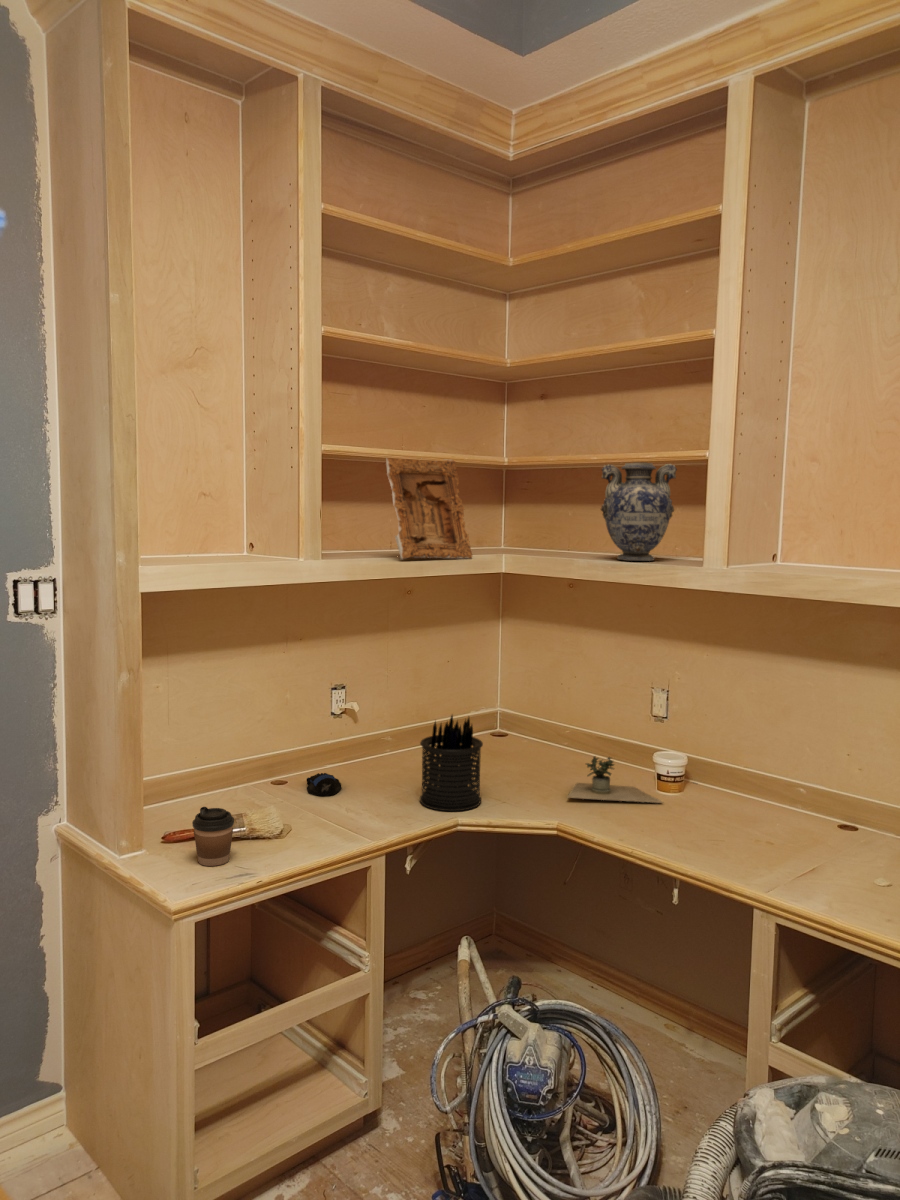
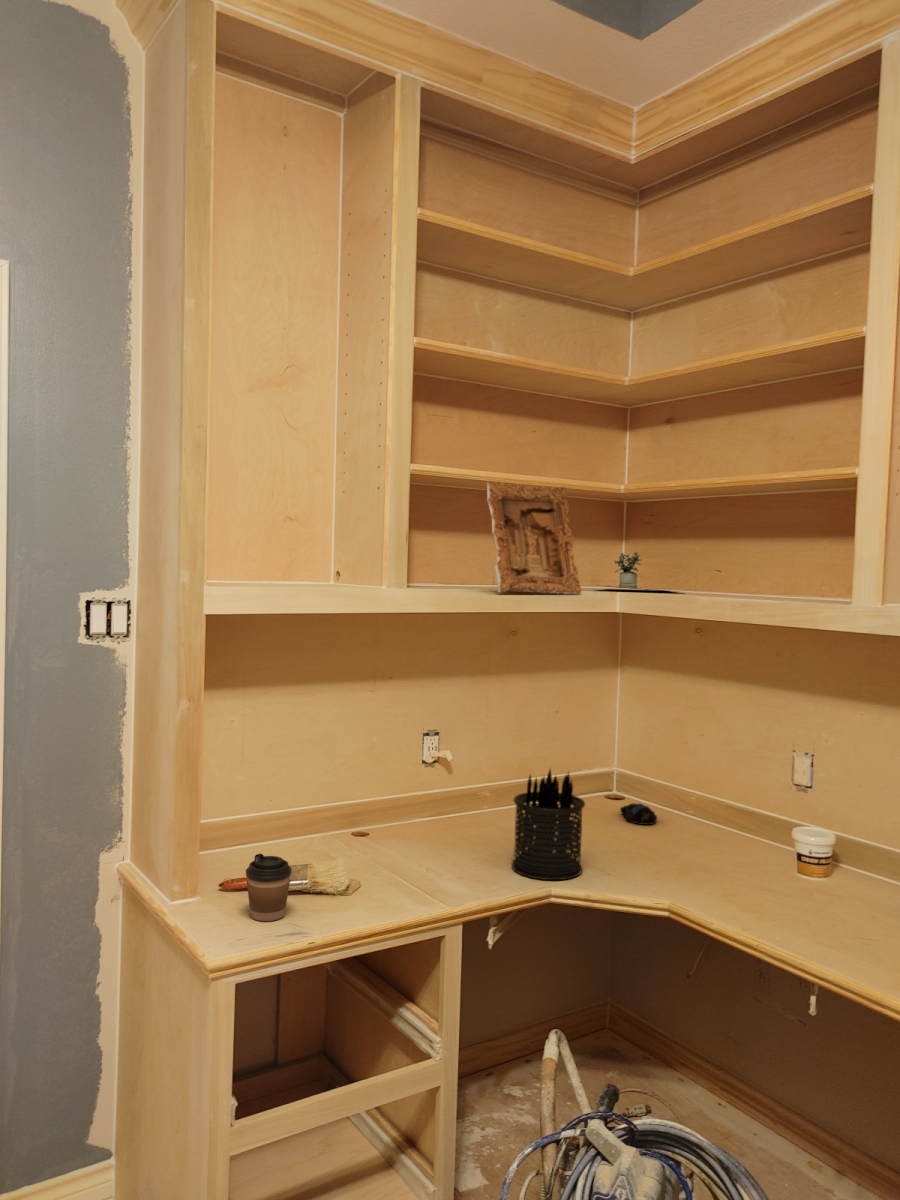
decorative vase: present [601,462,677,561] -> none [730,486,823,601]
potted plant: present [567,757,662,803] -> present [598,552,721,592]
computer mouse: present [307,773,341,796] -> present [620,803,657,825]

